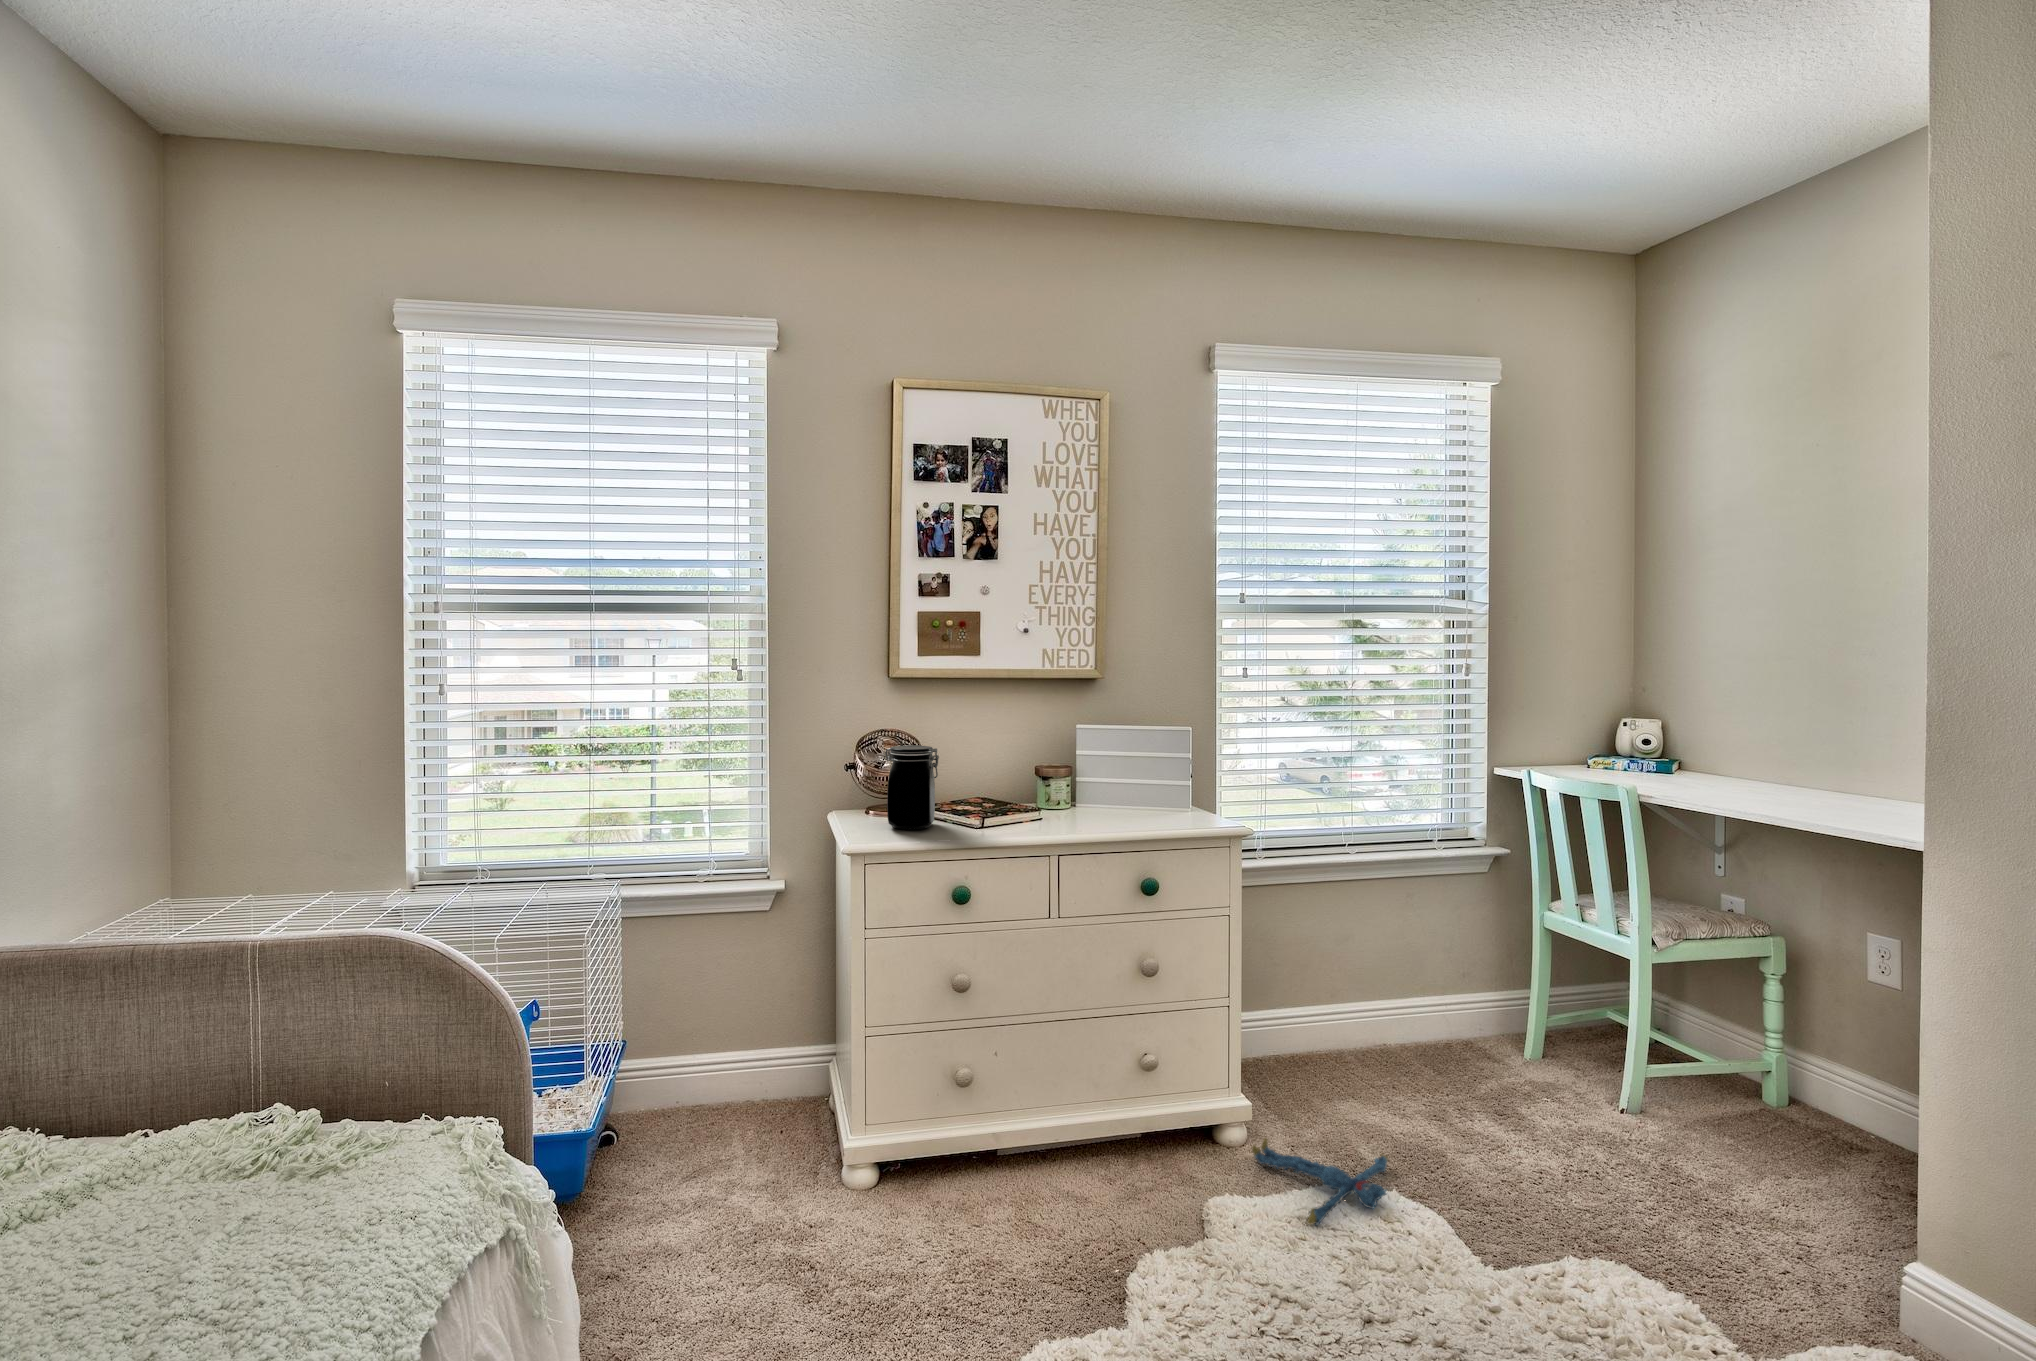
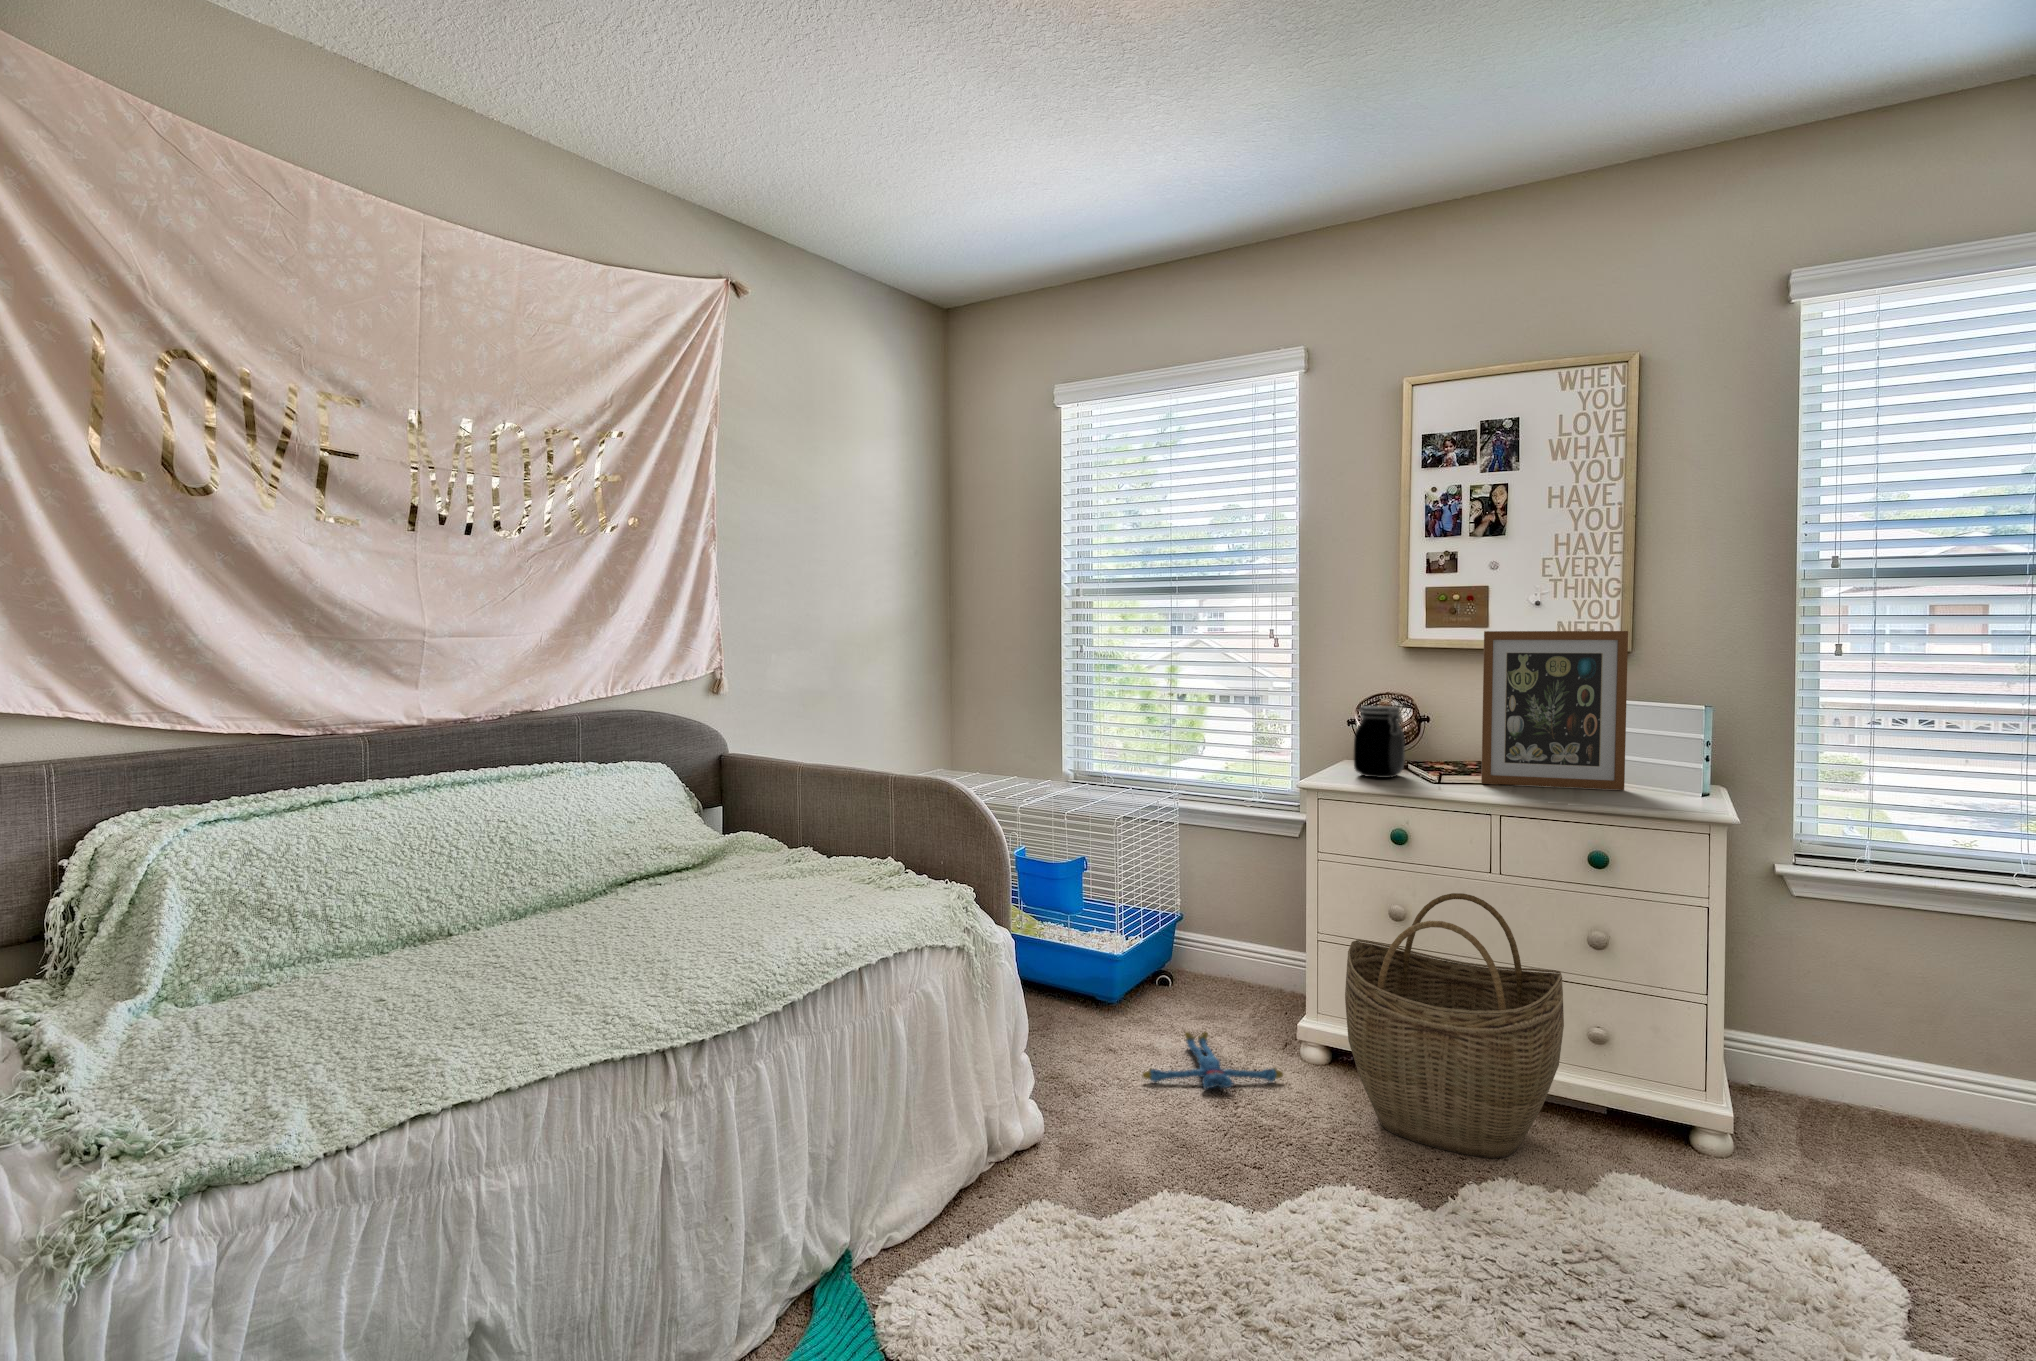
picture frame: none [1014,660,1133,823] -> present [1481,631,1628,790]
woven basket: none [937,948,1159,1246] -> present [1345,893,1564,1158]
plush toy: present [1252,1138,1388,1225] -> present [1142,1032,1283,1089]

